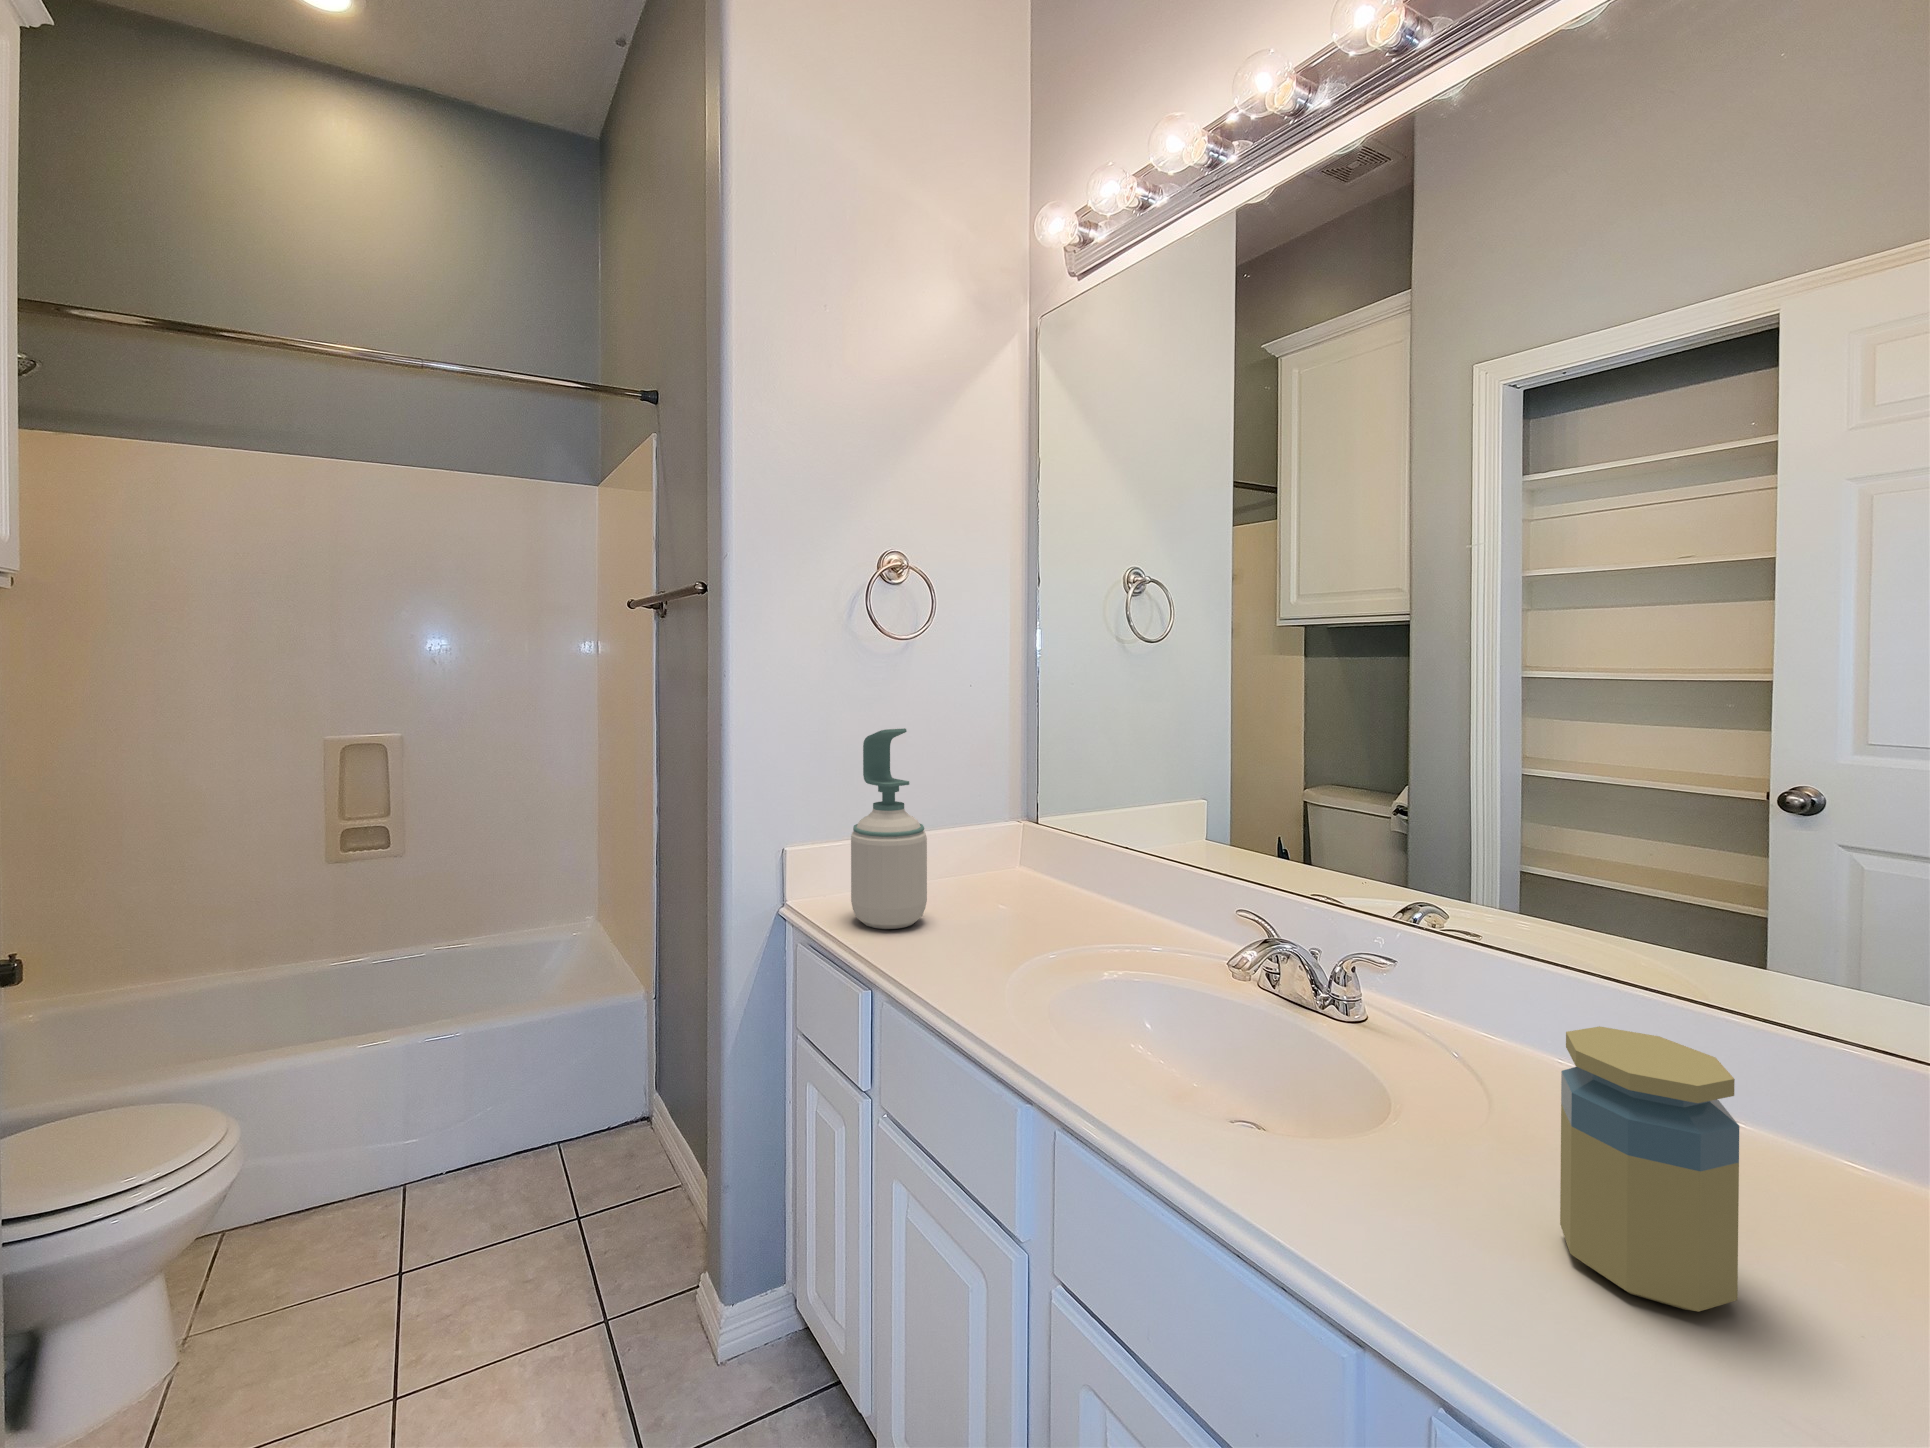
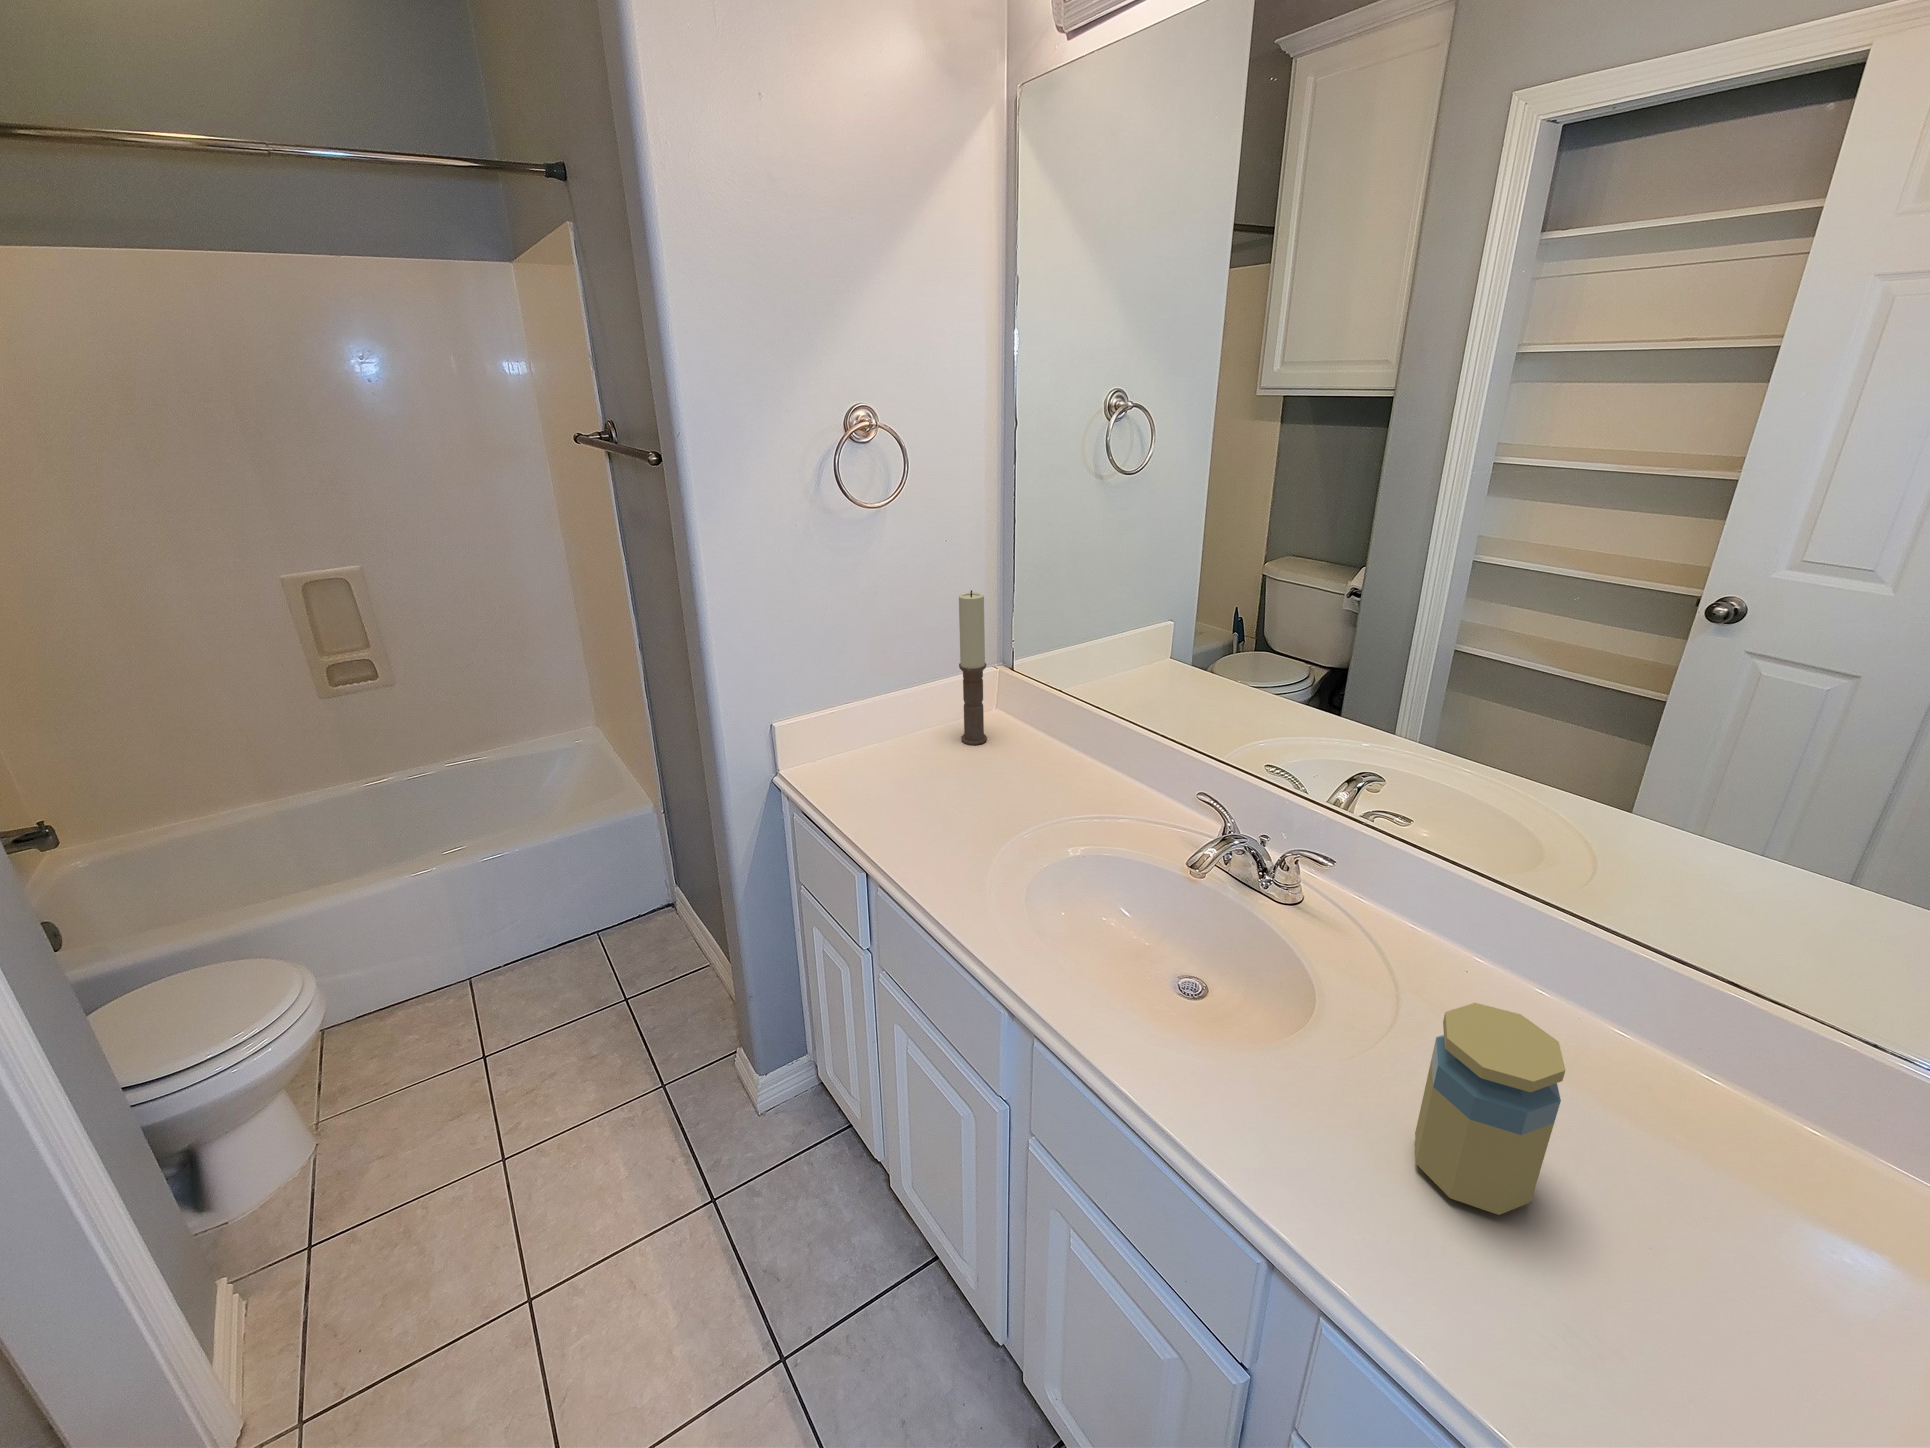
soap bottle: present [851,728,927,929] -> none [836,618,912,805]
candle: none [977,729,1005,892] -> present [959,590,987,745]

